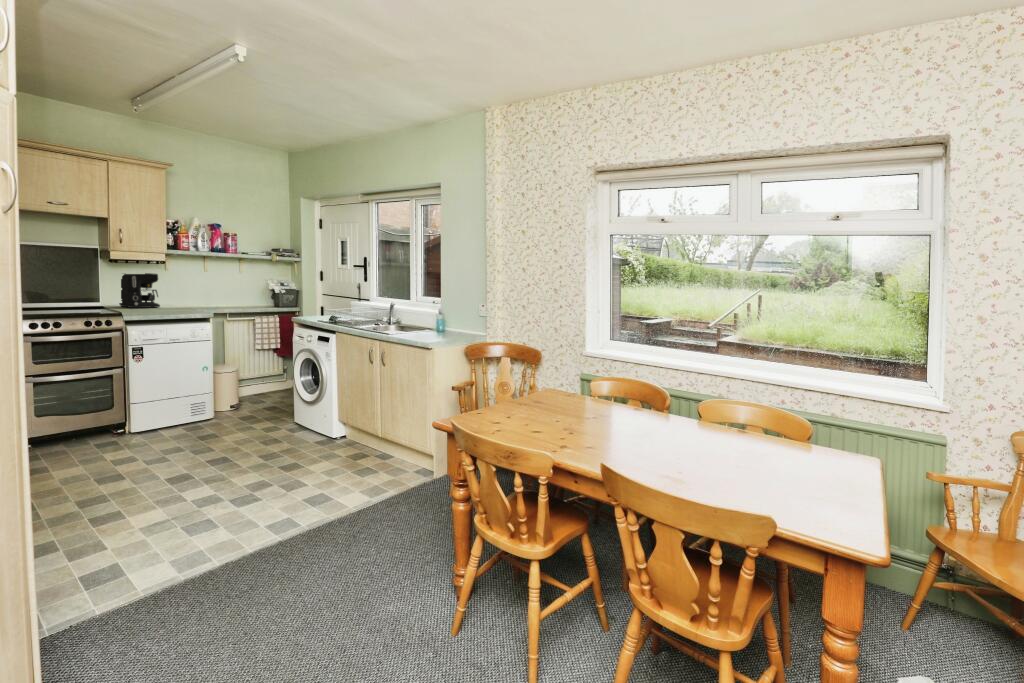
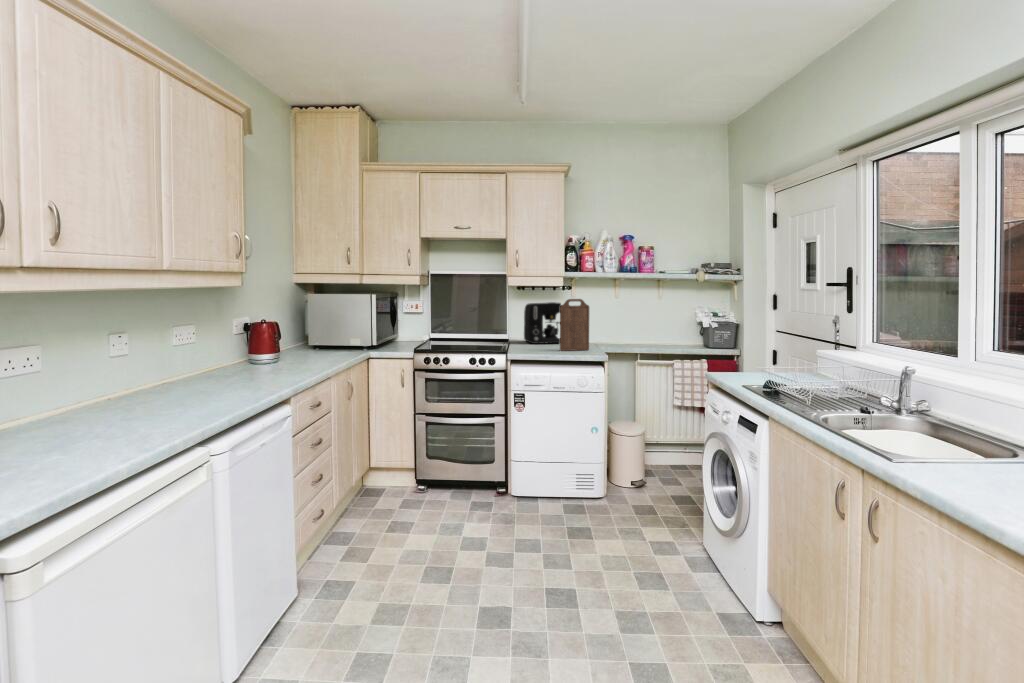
cutting board: none [165,271,192,312] -> present [560,299,589,351]

